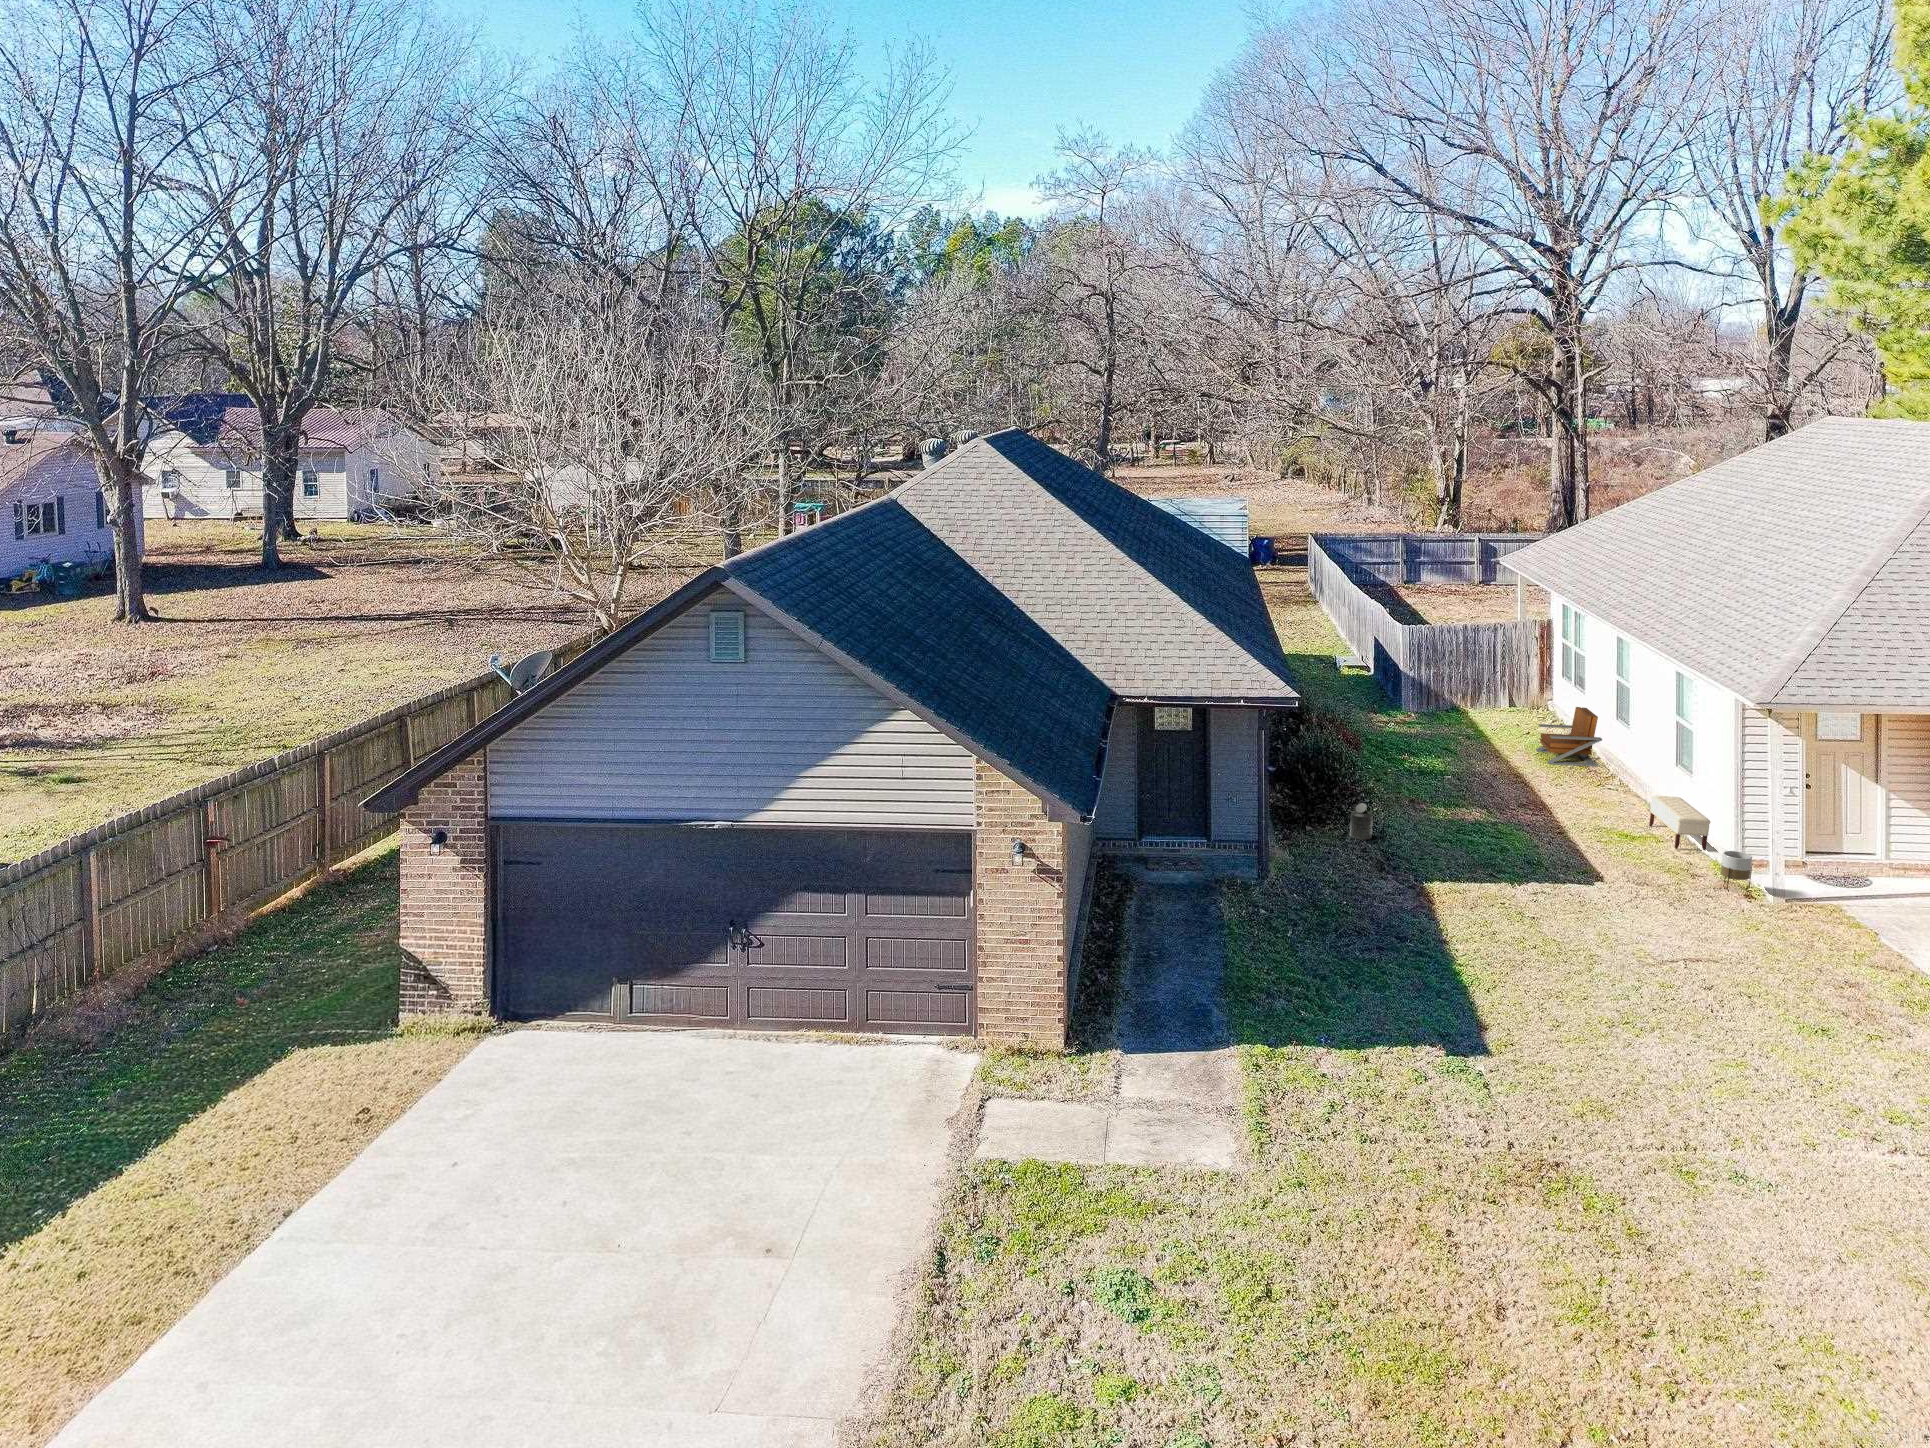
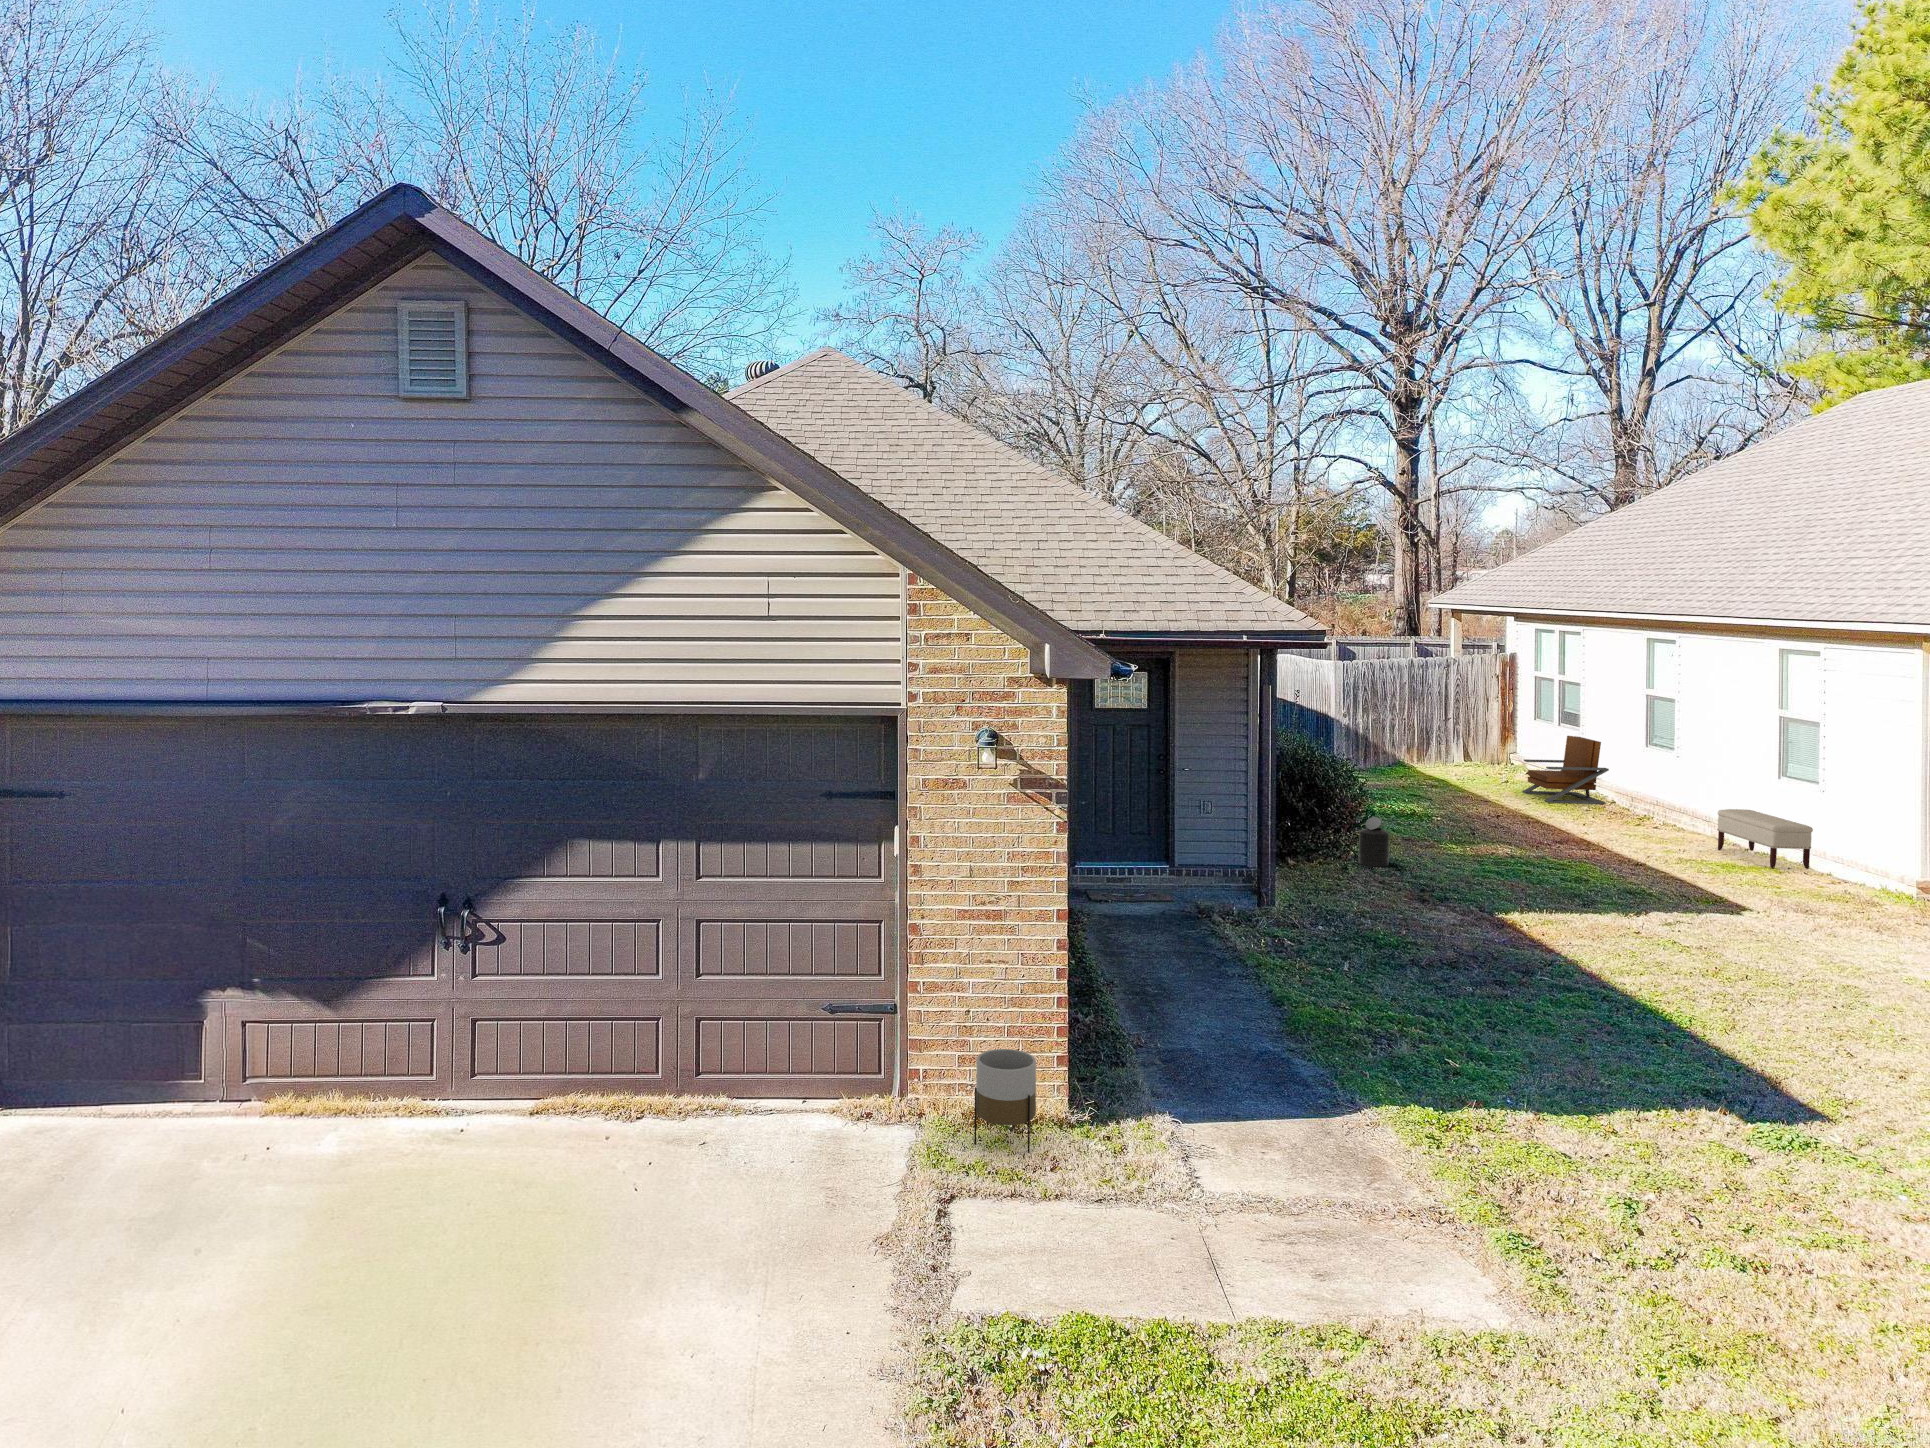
planter: present [1720,851,1752,889] -> present [974,1049,1036,1153]

